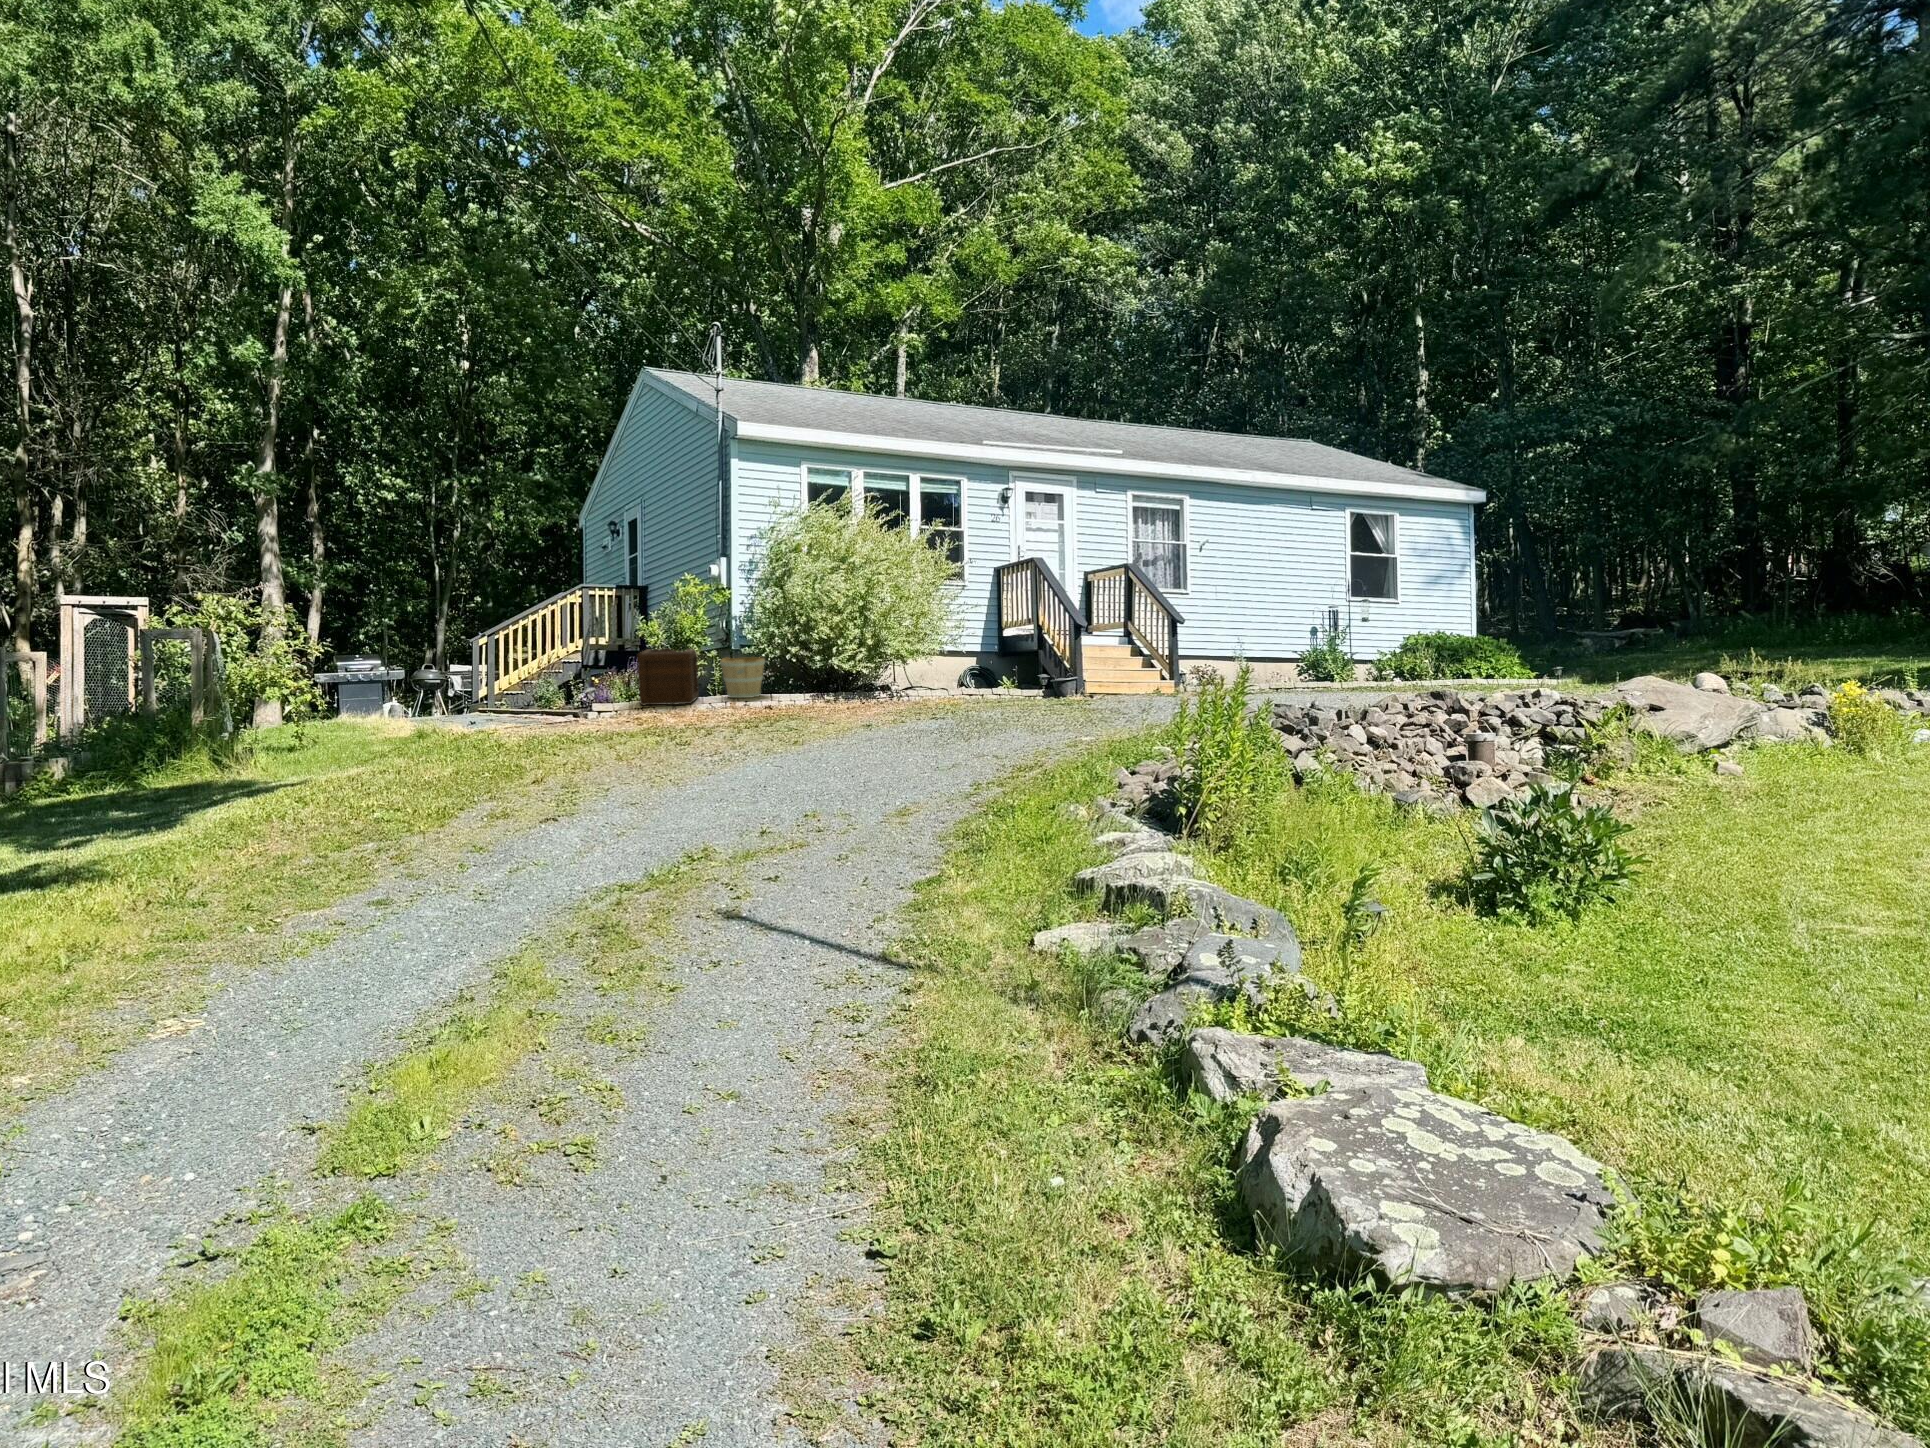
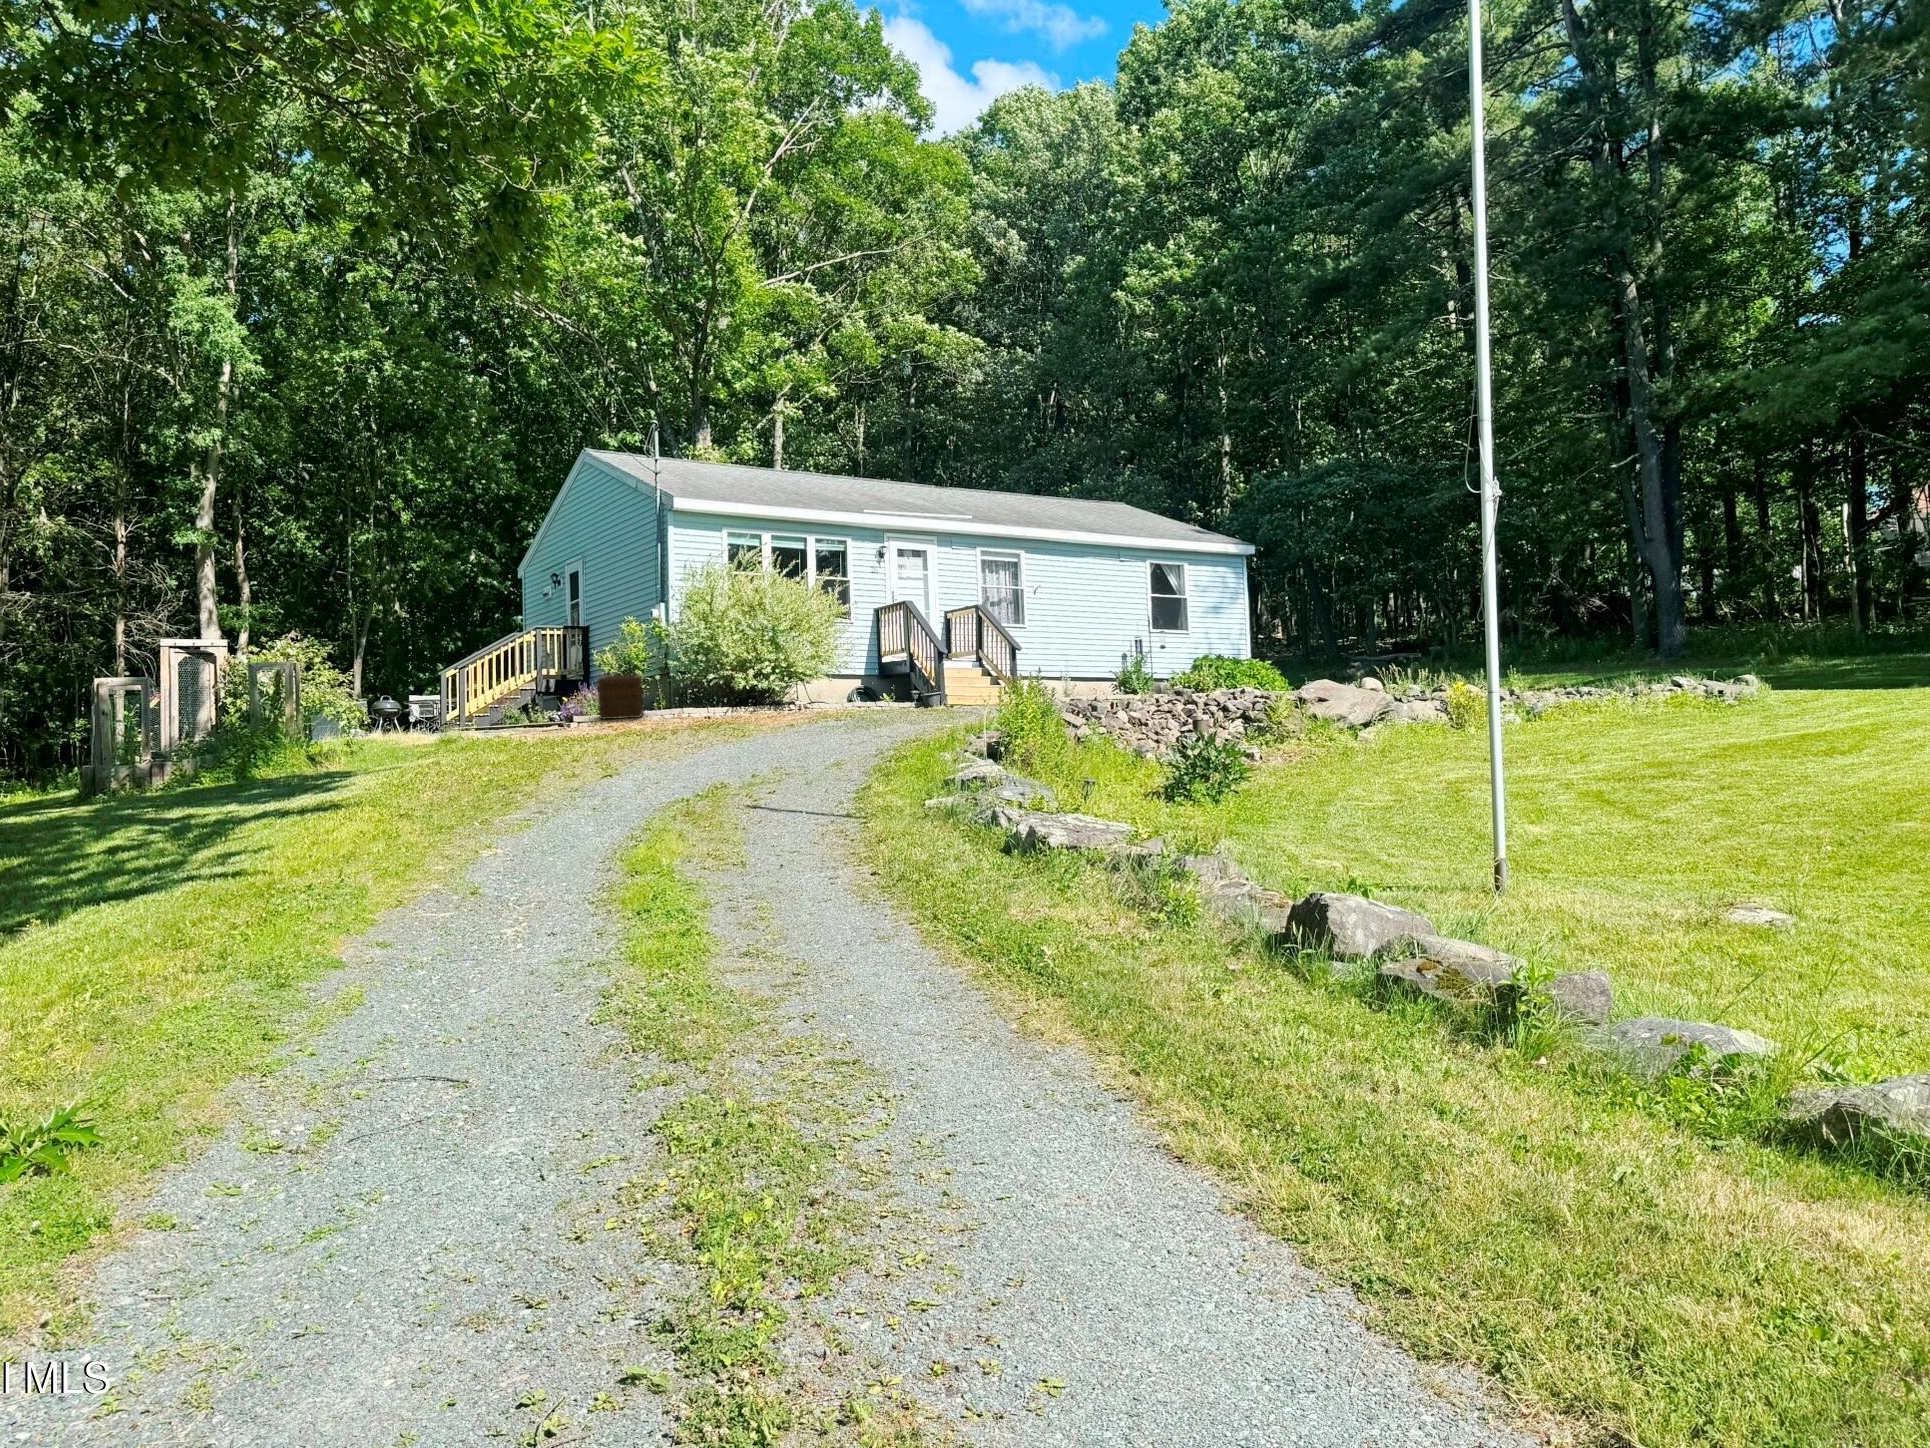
wooden bucket: present [720,657,765,698] -> none [661,680,697,713]

